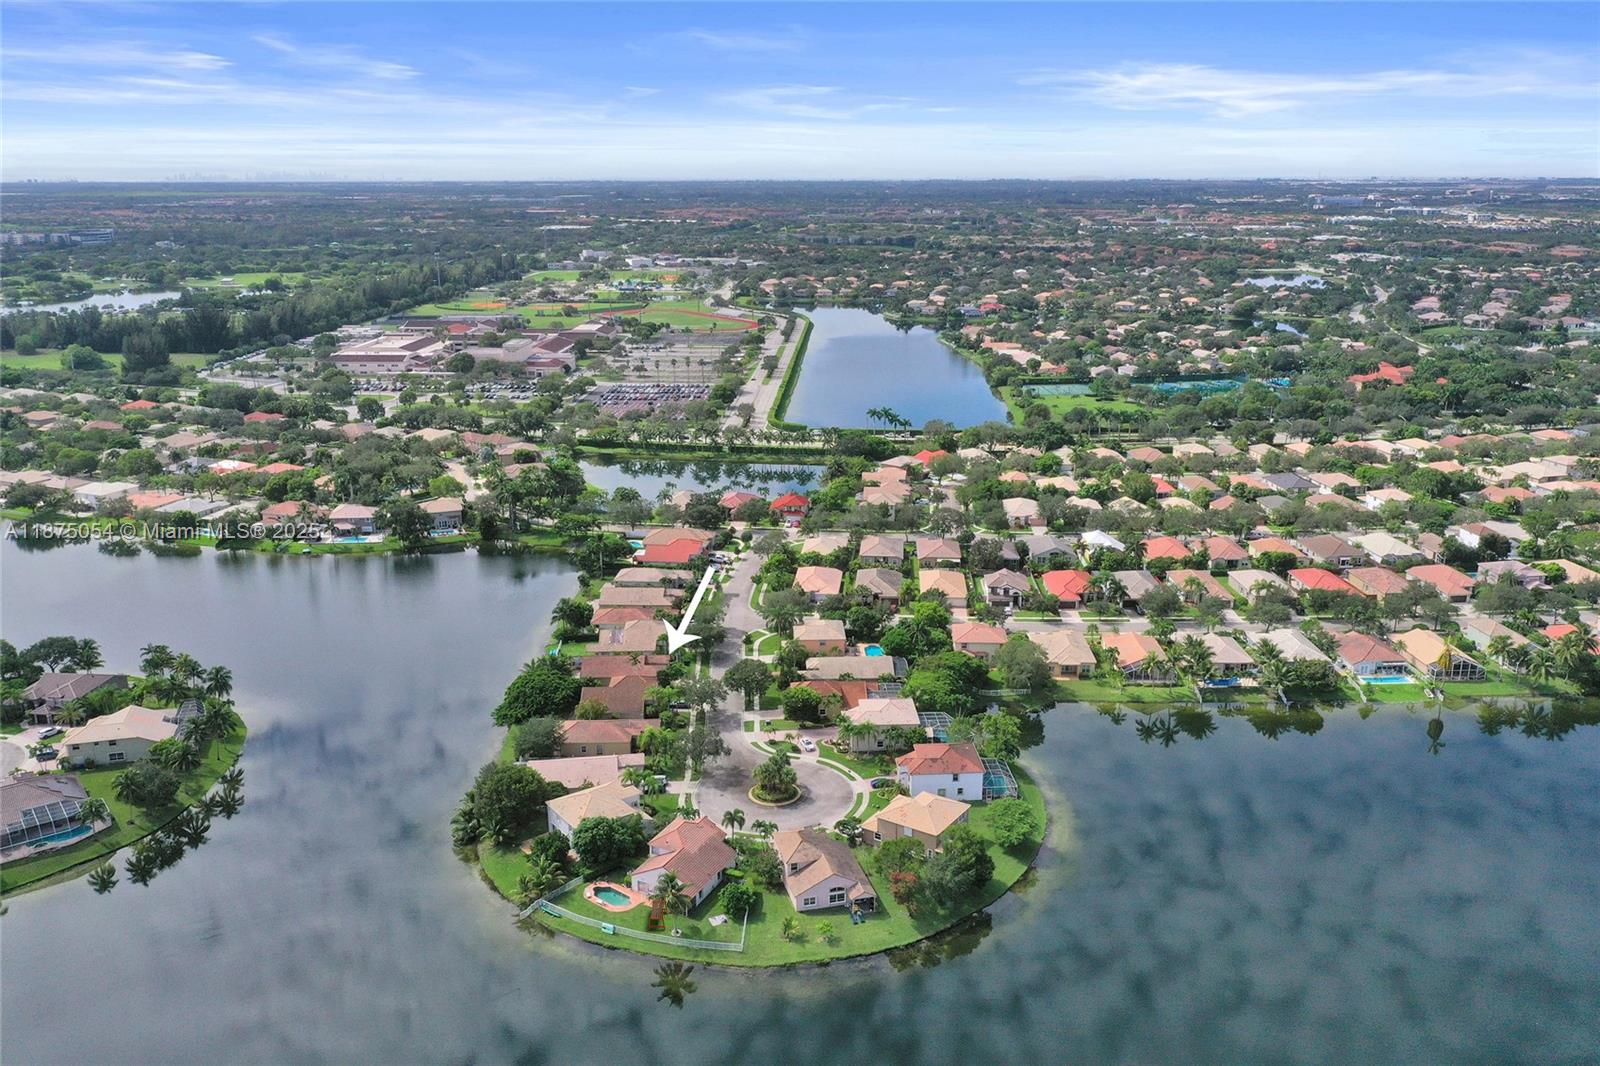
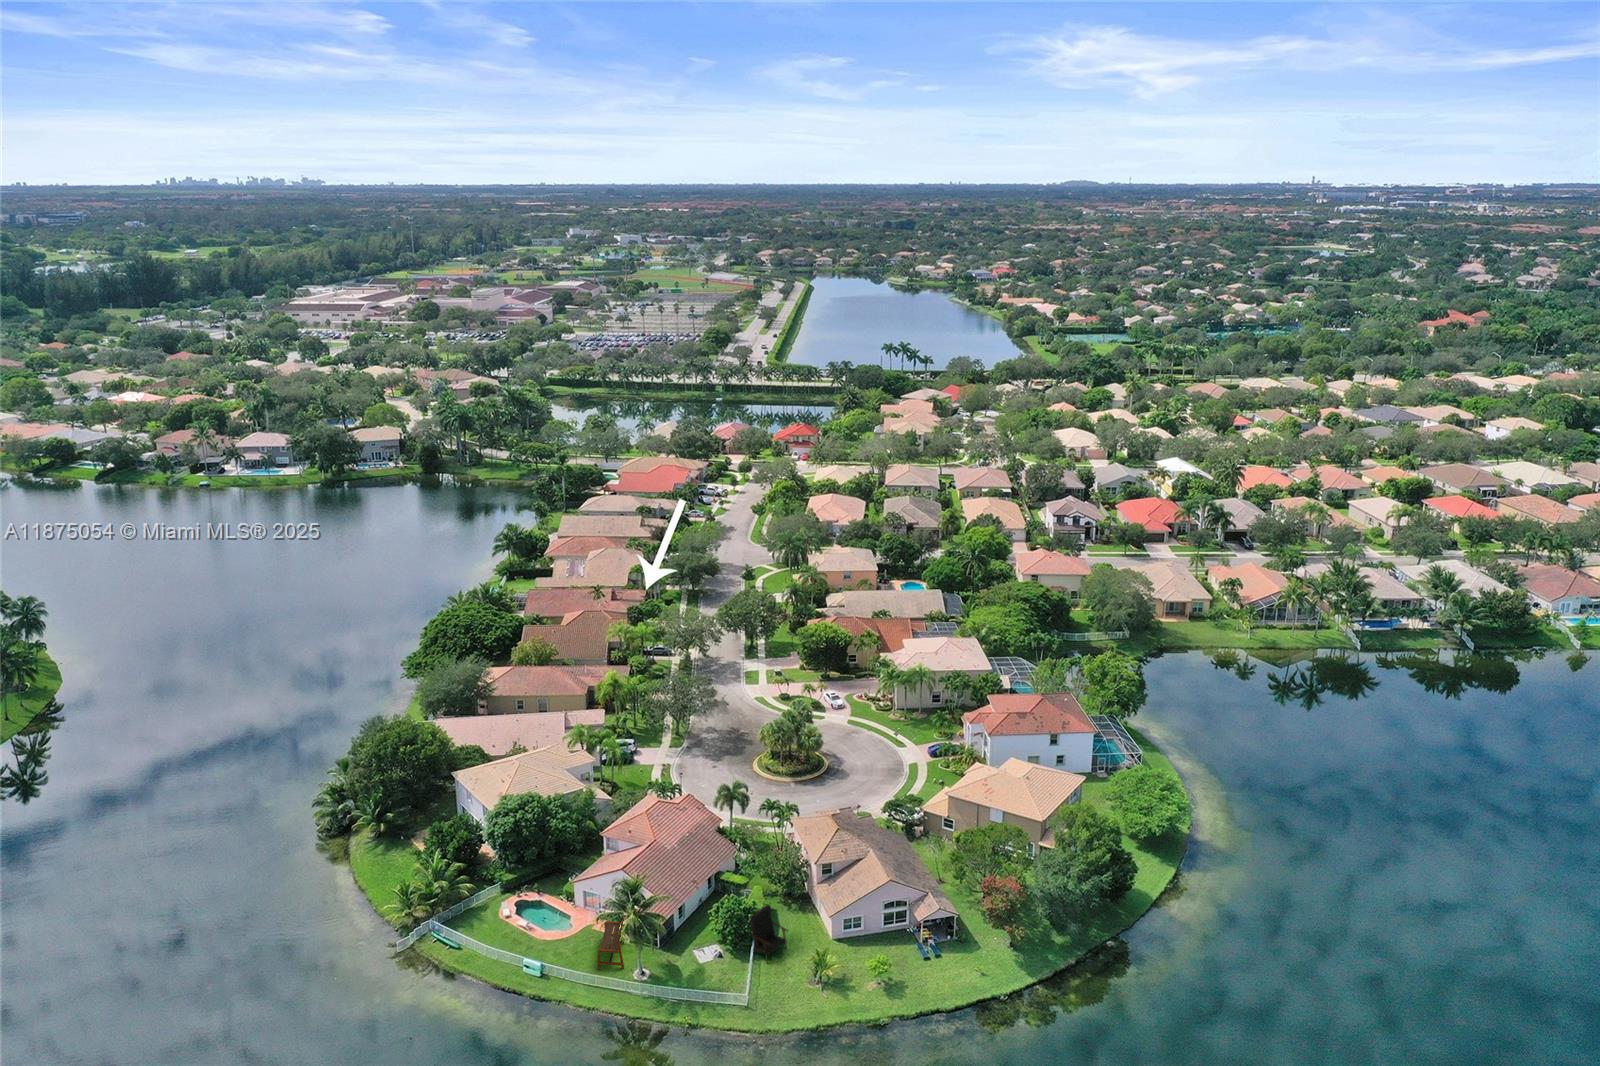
lounge chair: none [744,890,769,927] -> present [750,905,788,963]

